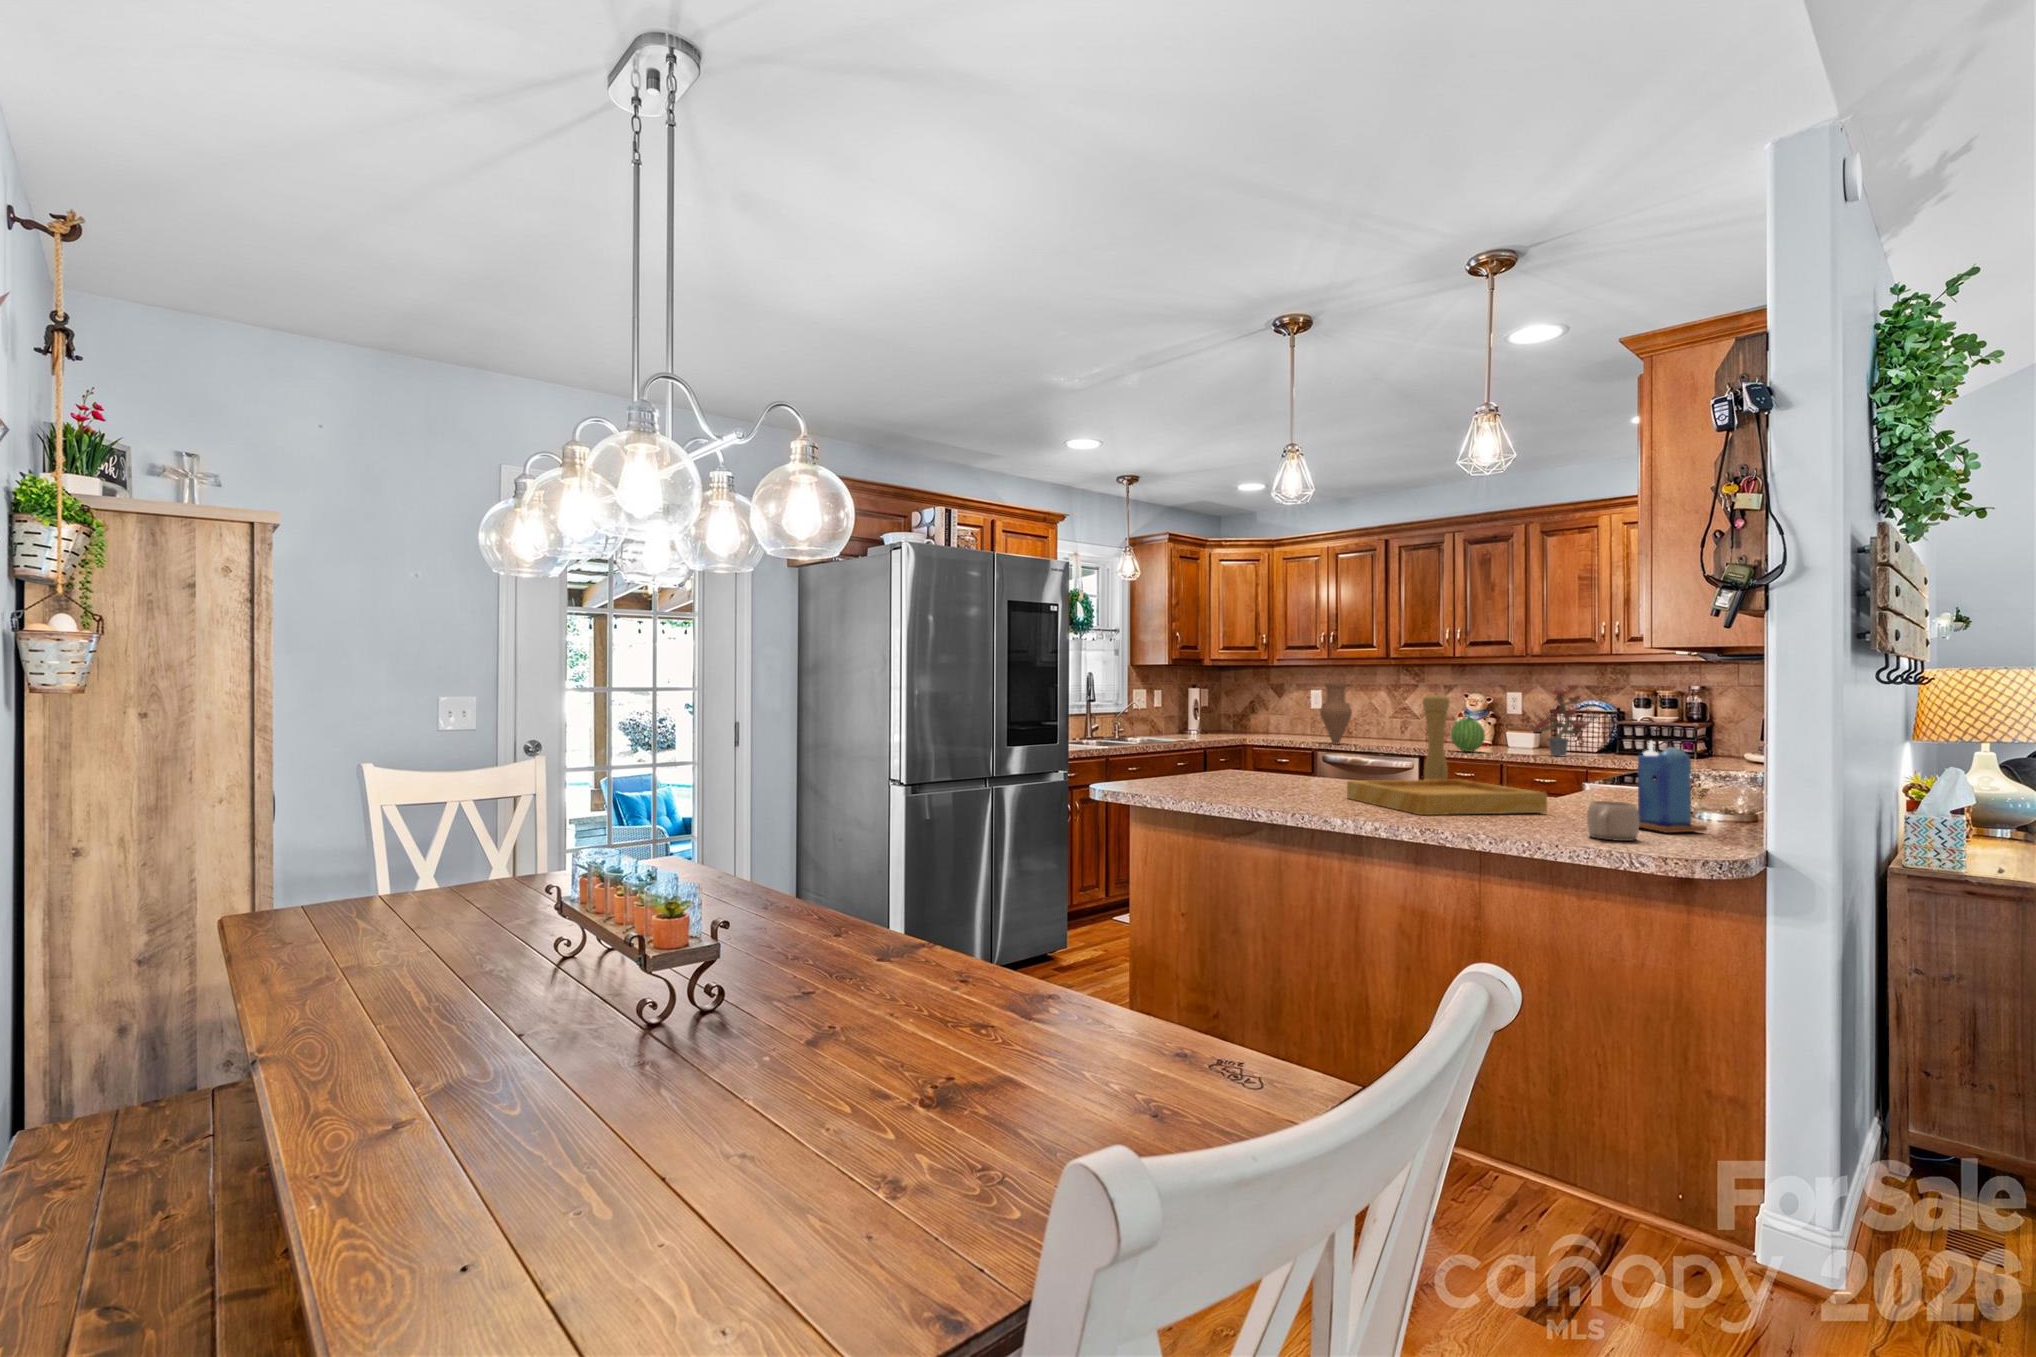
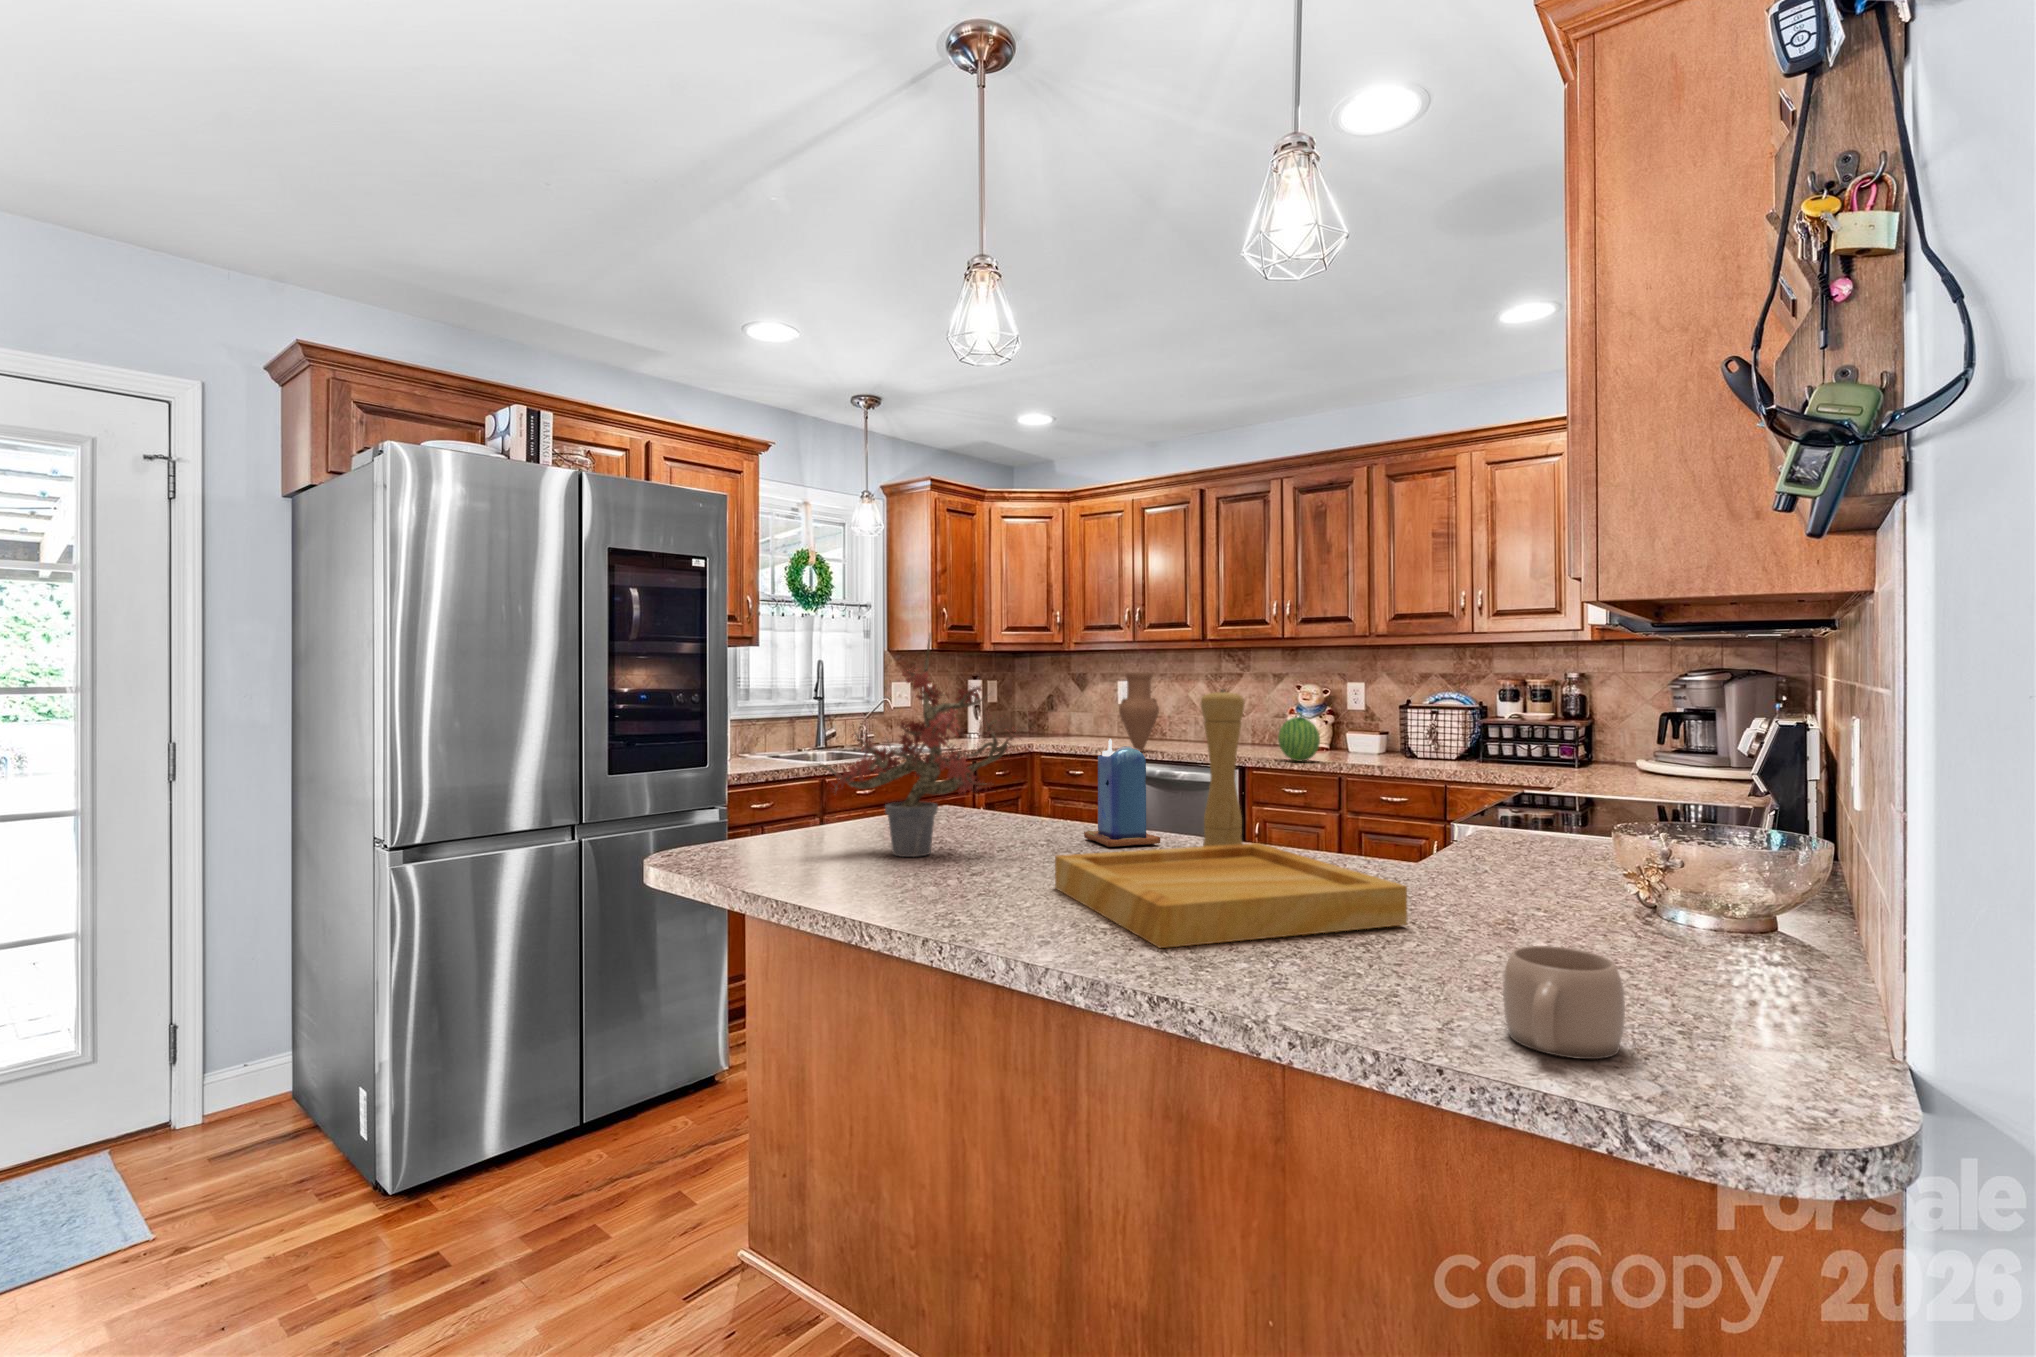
potted plant: present [1531,687,1600,756] -> present [814,635,1017,857]
candle: present [1638,742,1707,833] -> present [1084,739,1160,847]

